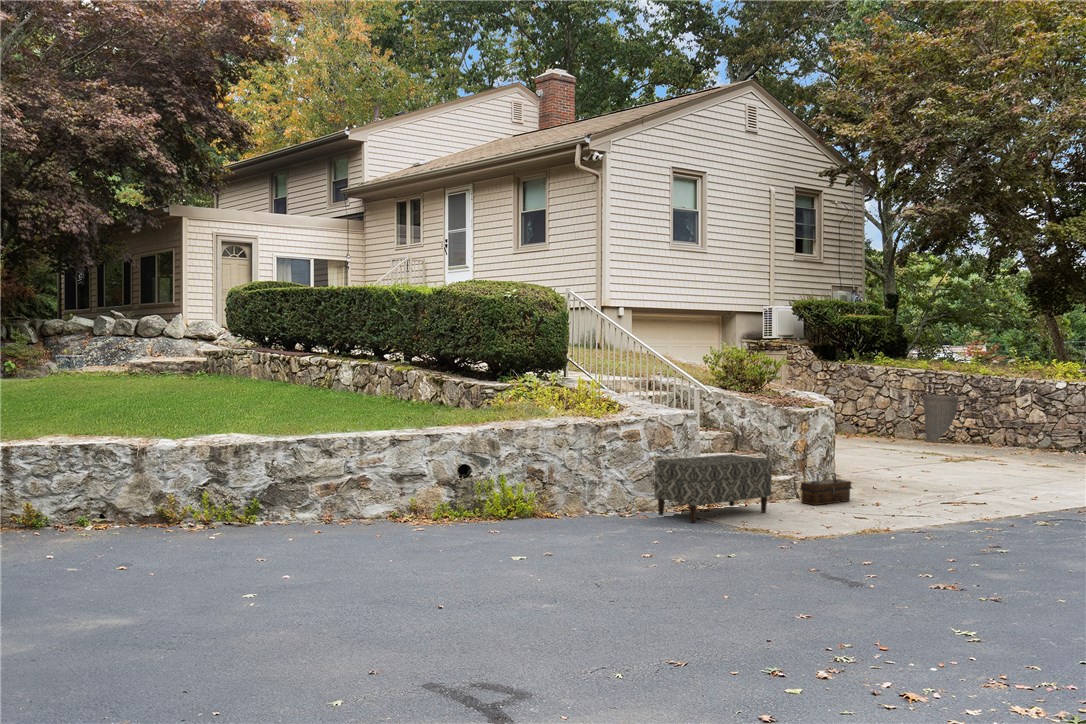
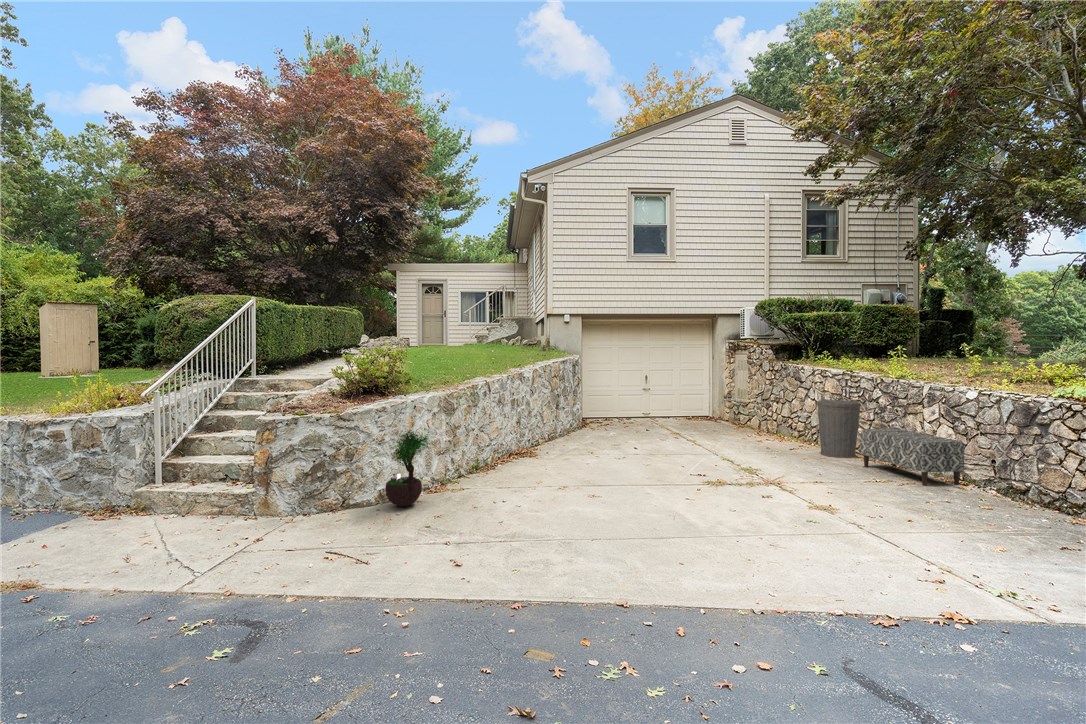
potted tree: none [841,413,892,486] -> present [385,429,430,506]
bench: present [654,454,772,523] -> present [861,428,964,486]
toolbox: present [800,473,852,505] -> none [218,491,292,525]

